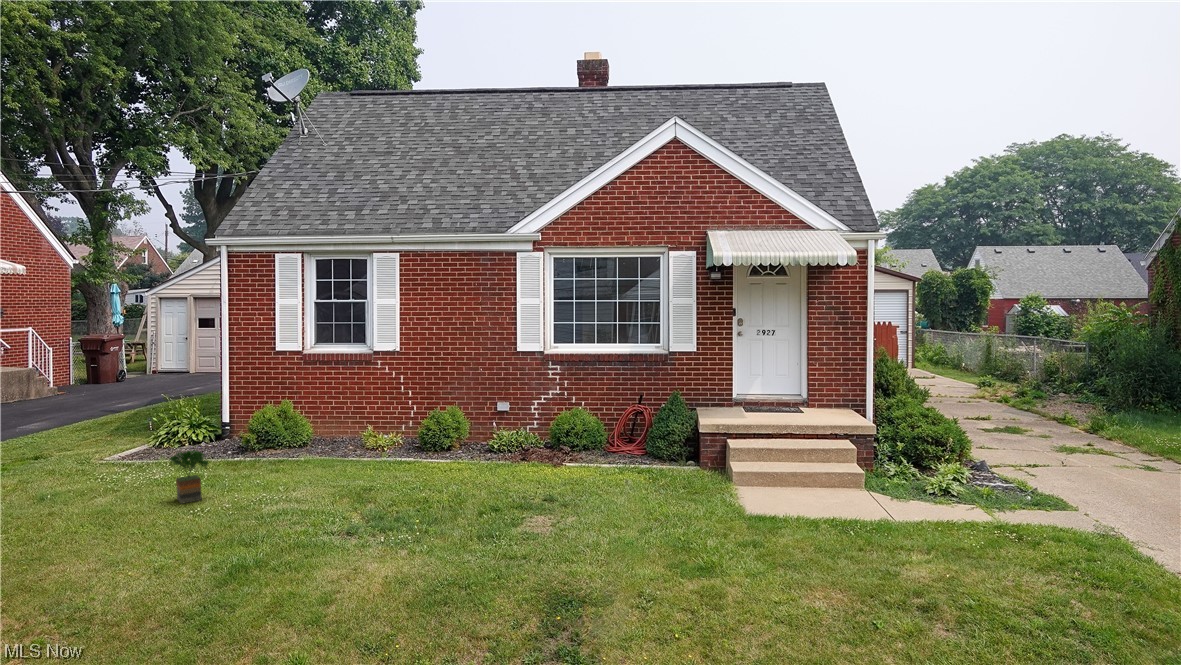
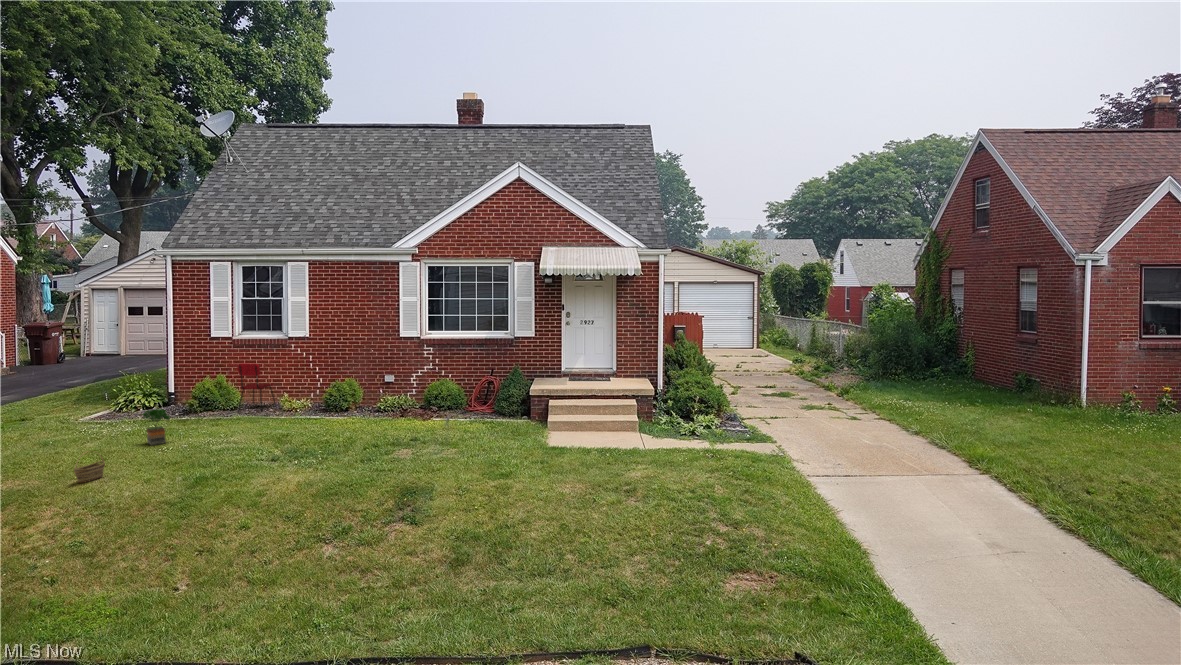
chair: none [307,385,356,448] -> present [238,363,276,410]
basket: none [38,527,92,581] -> present [74,456,105,483]

